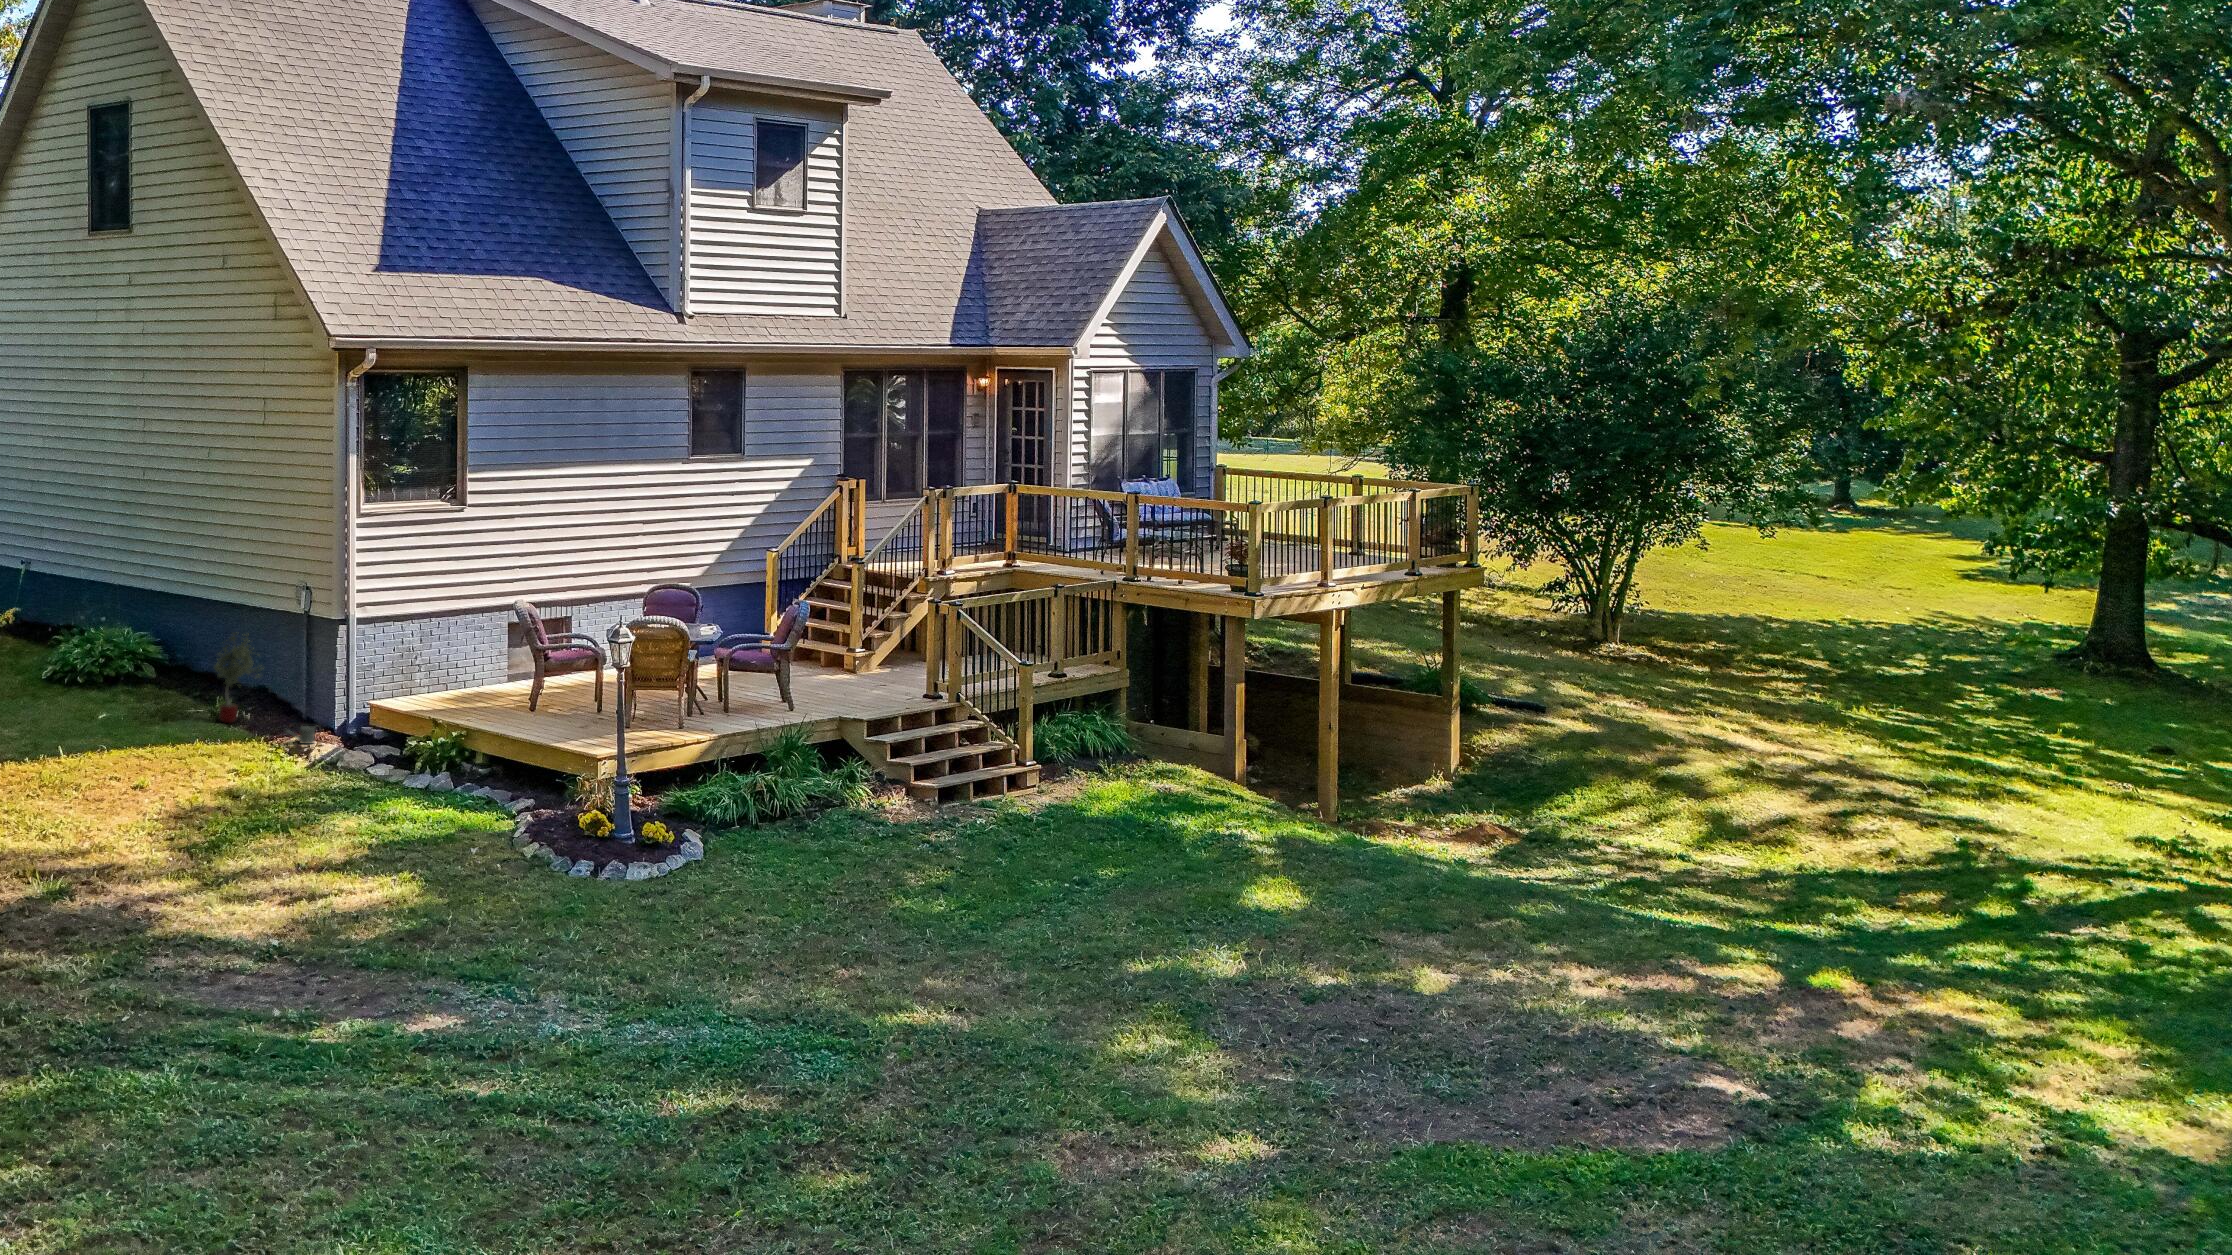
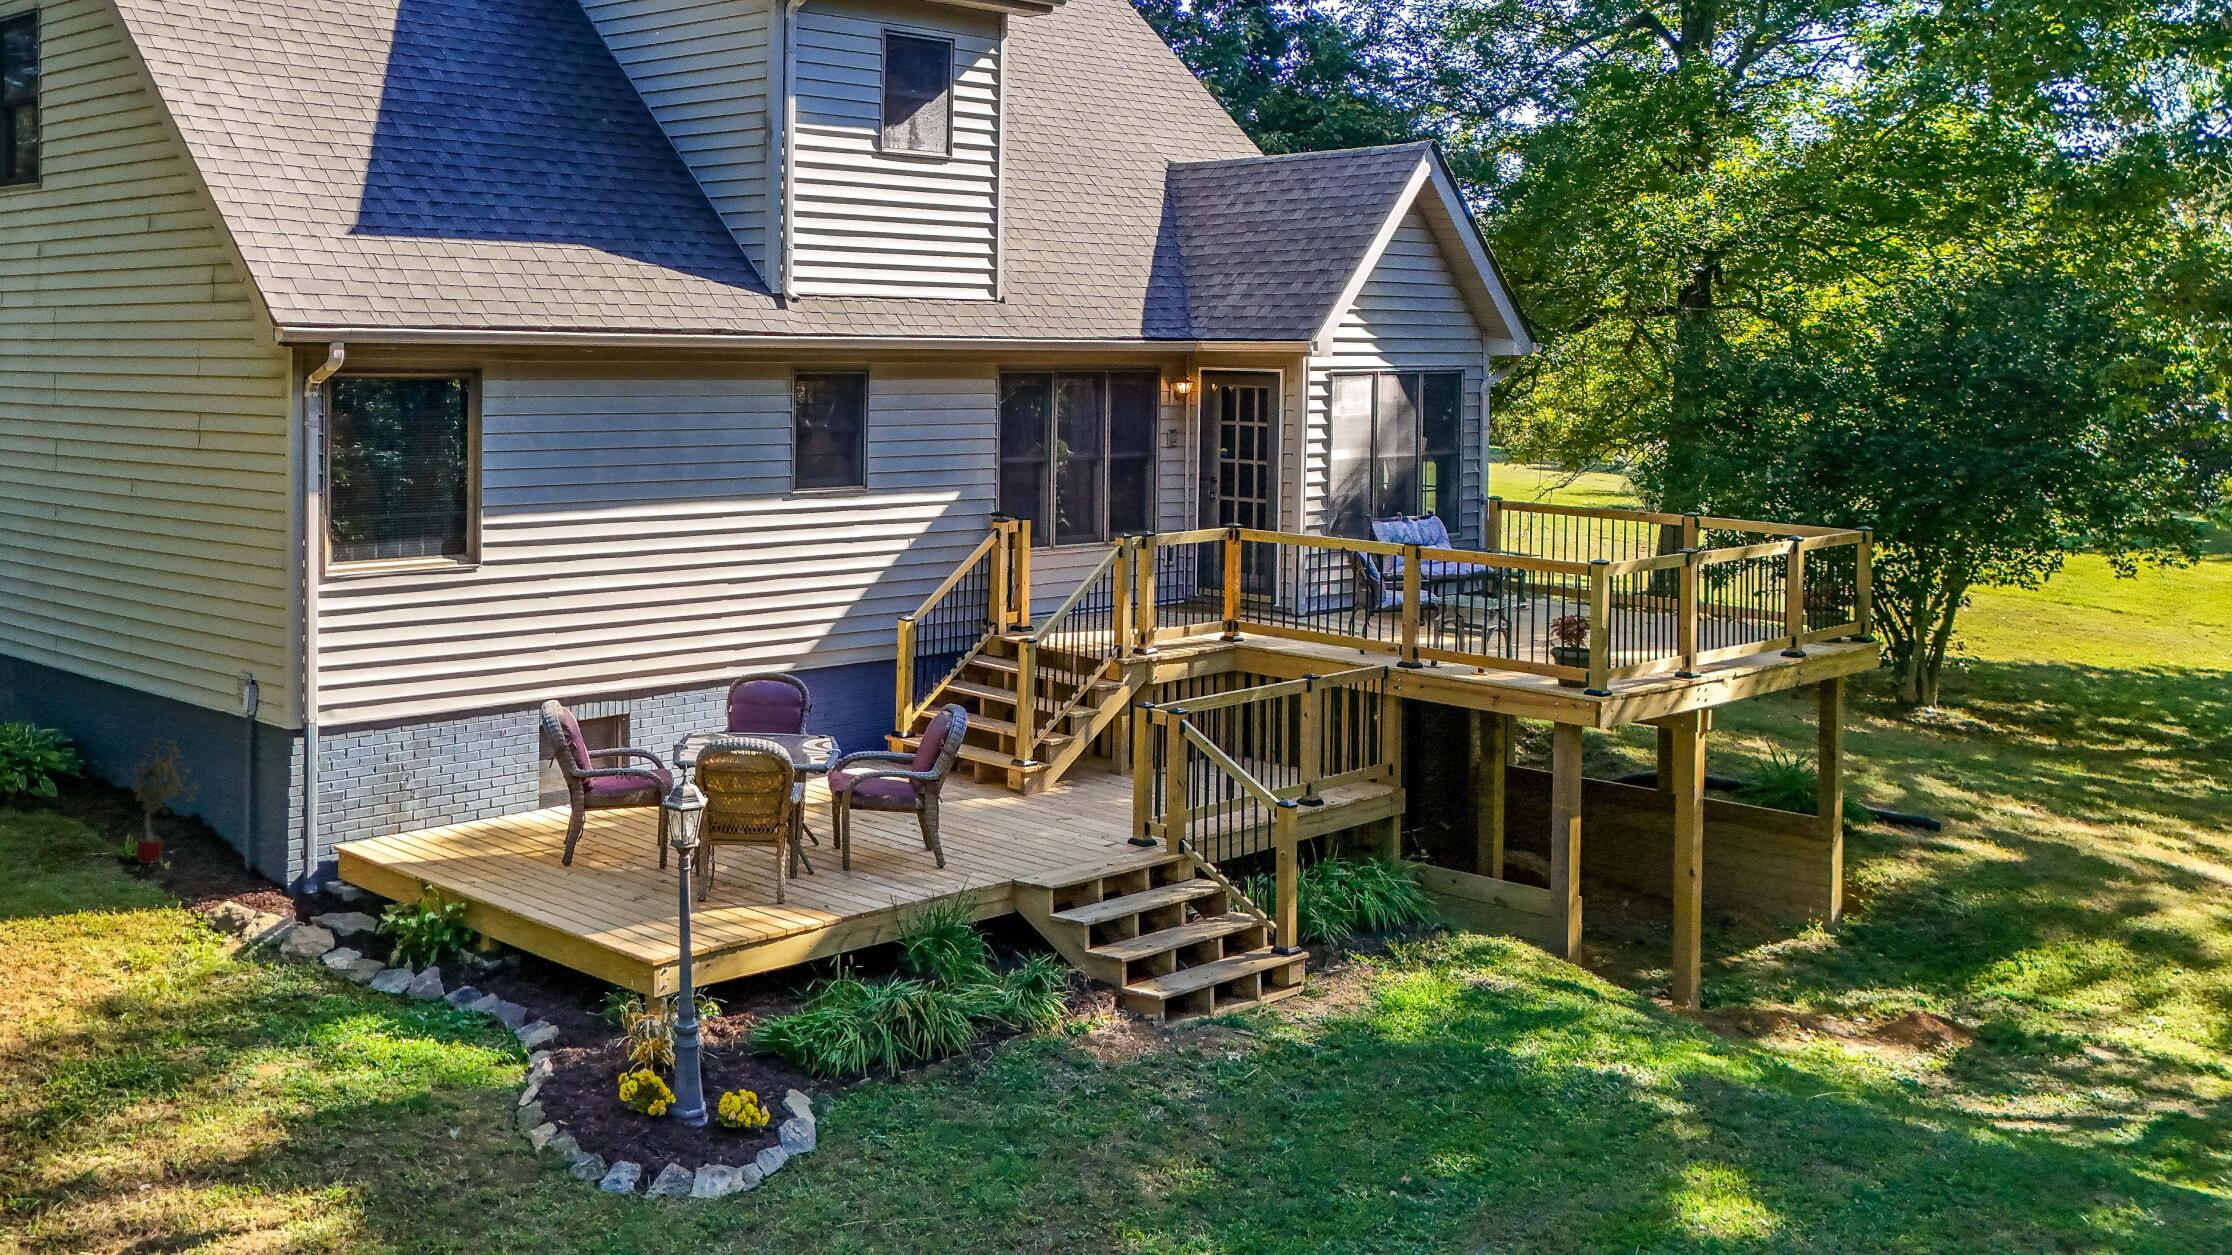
watering can: present [285,726,315,744] -> none [215,877,269,906]

